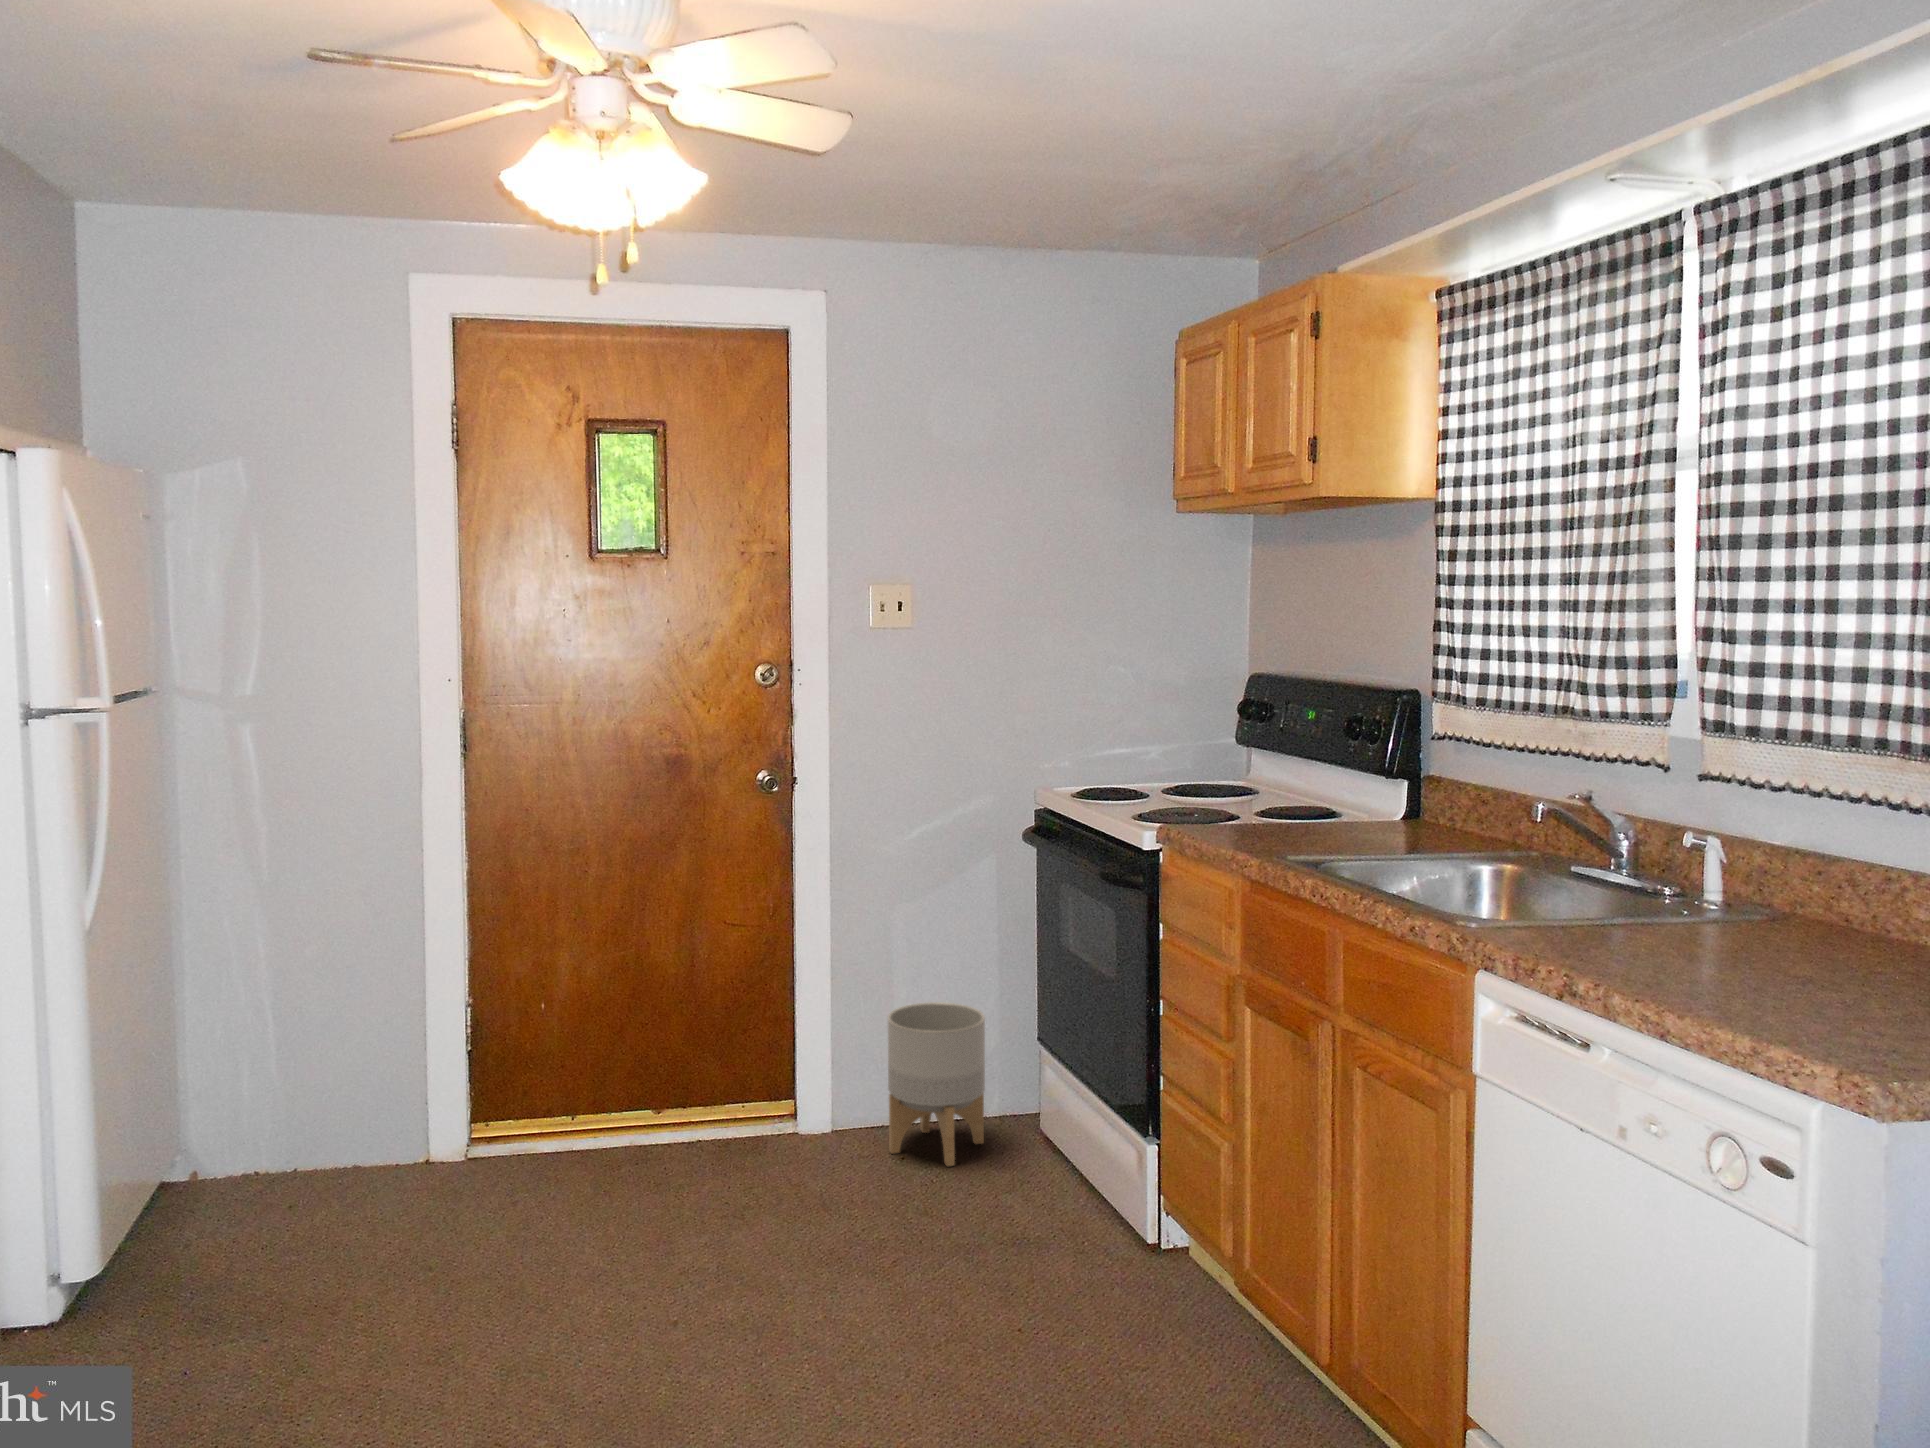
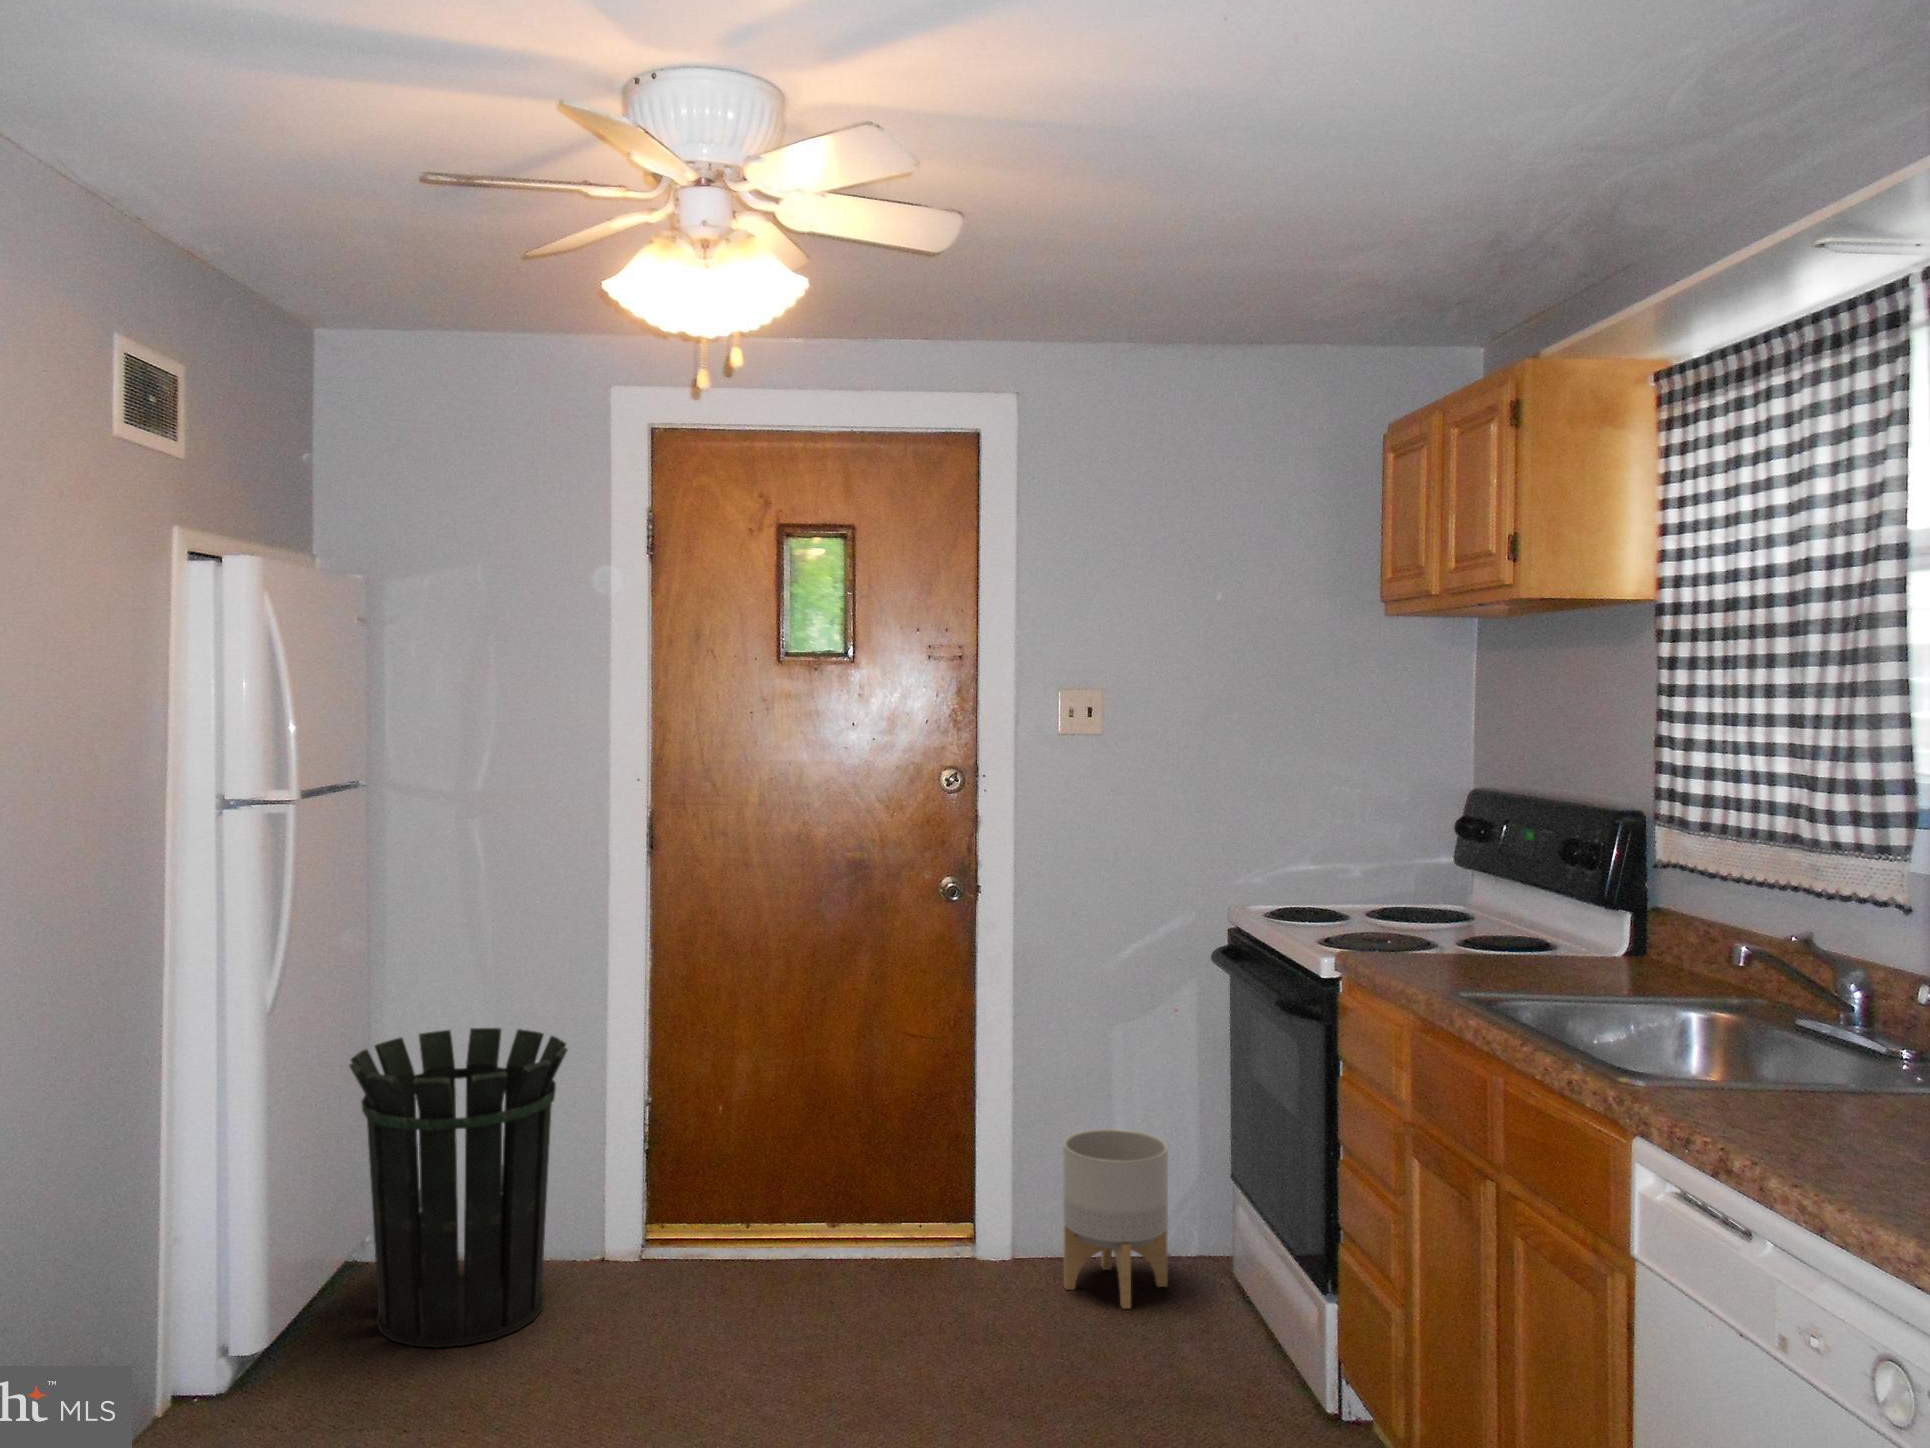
waste bin: none [159,939,396,1264] -> present [350,1028,567,1348]

